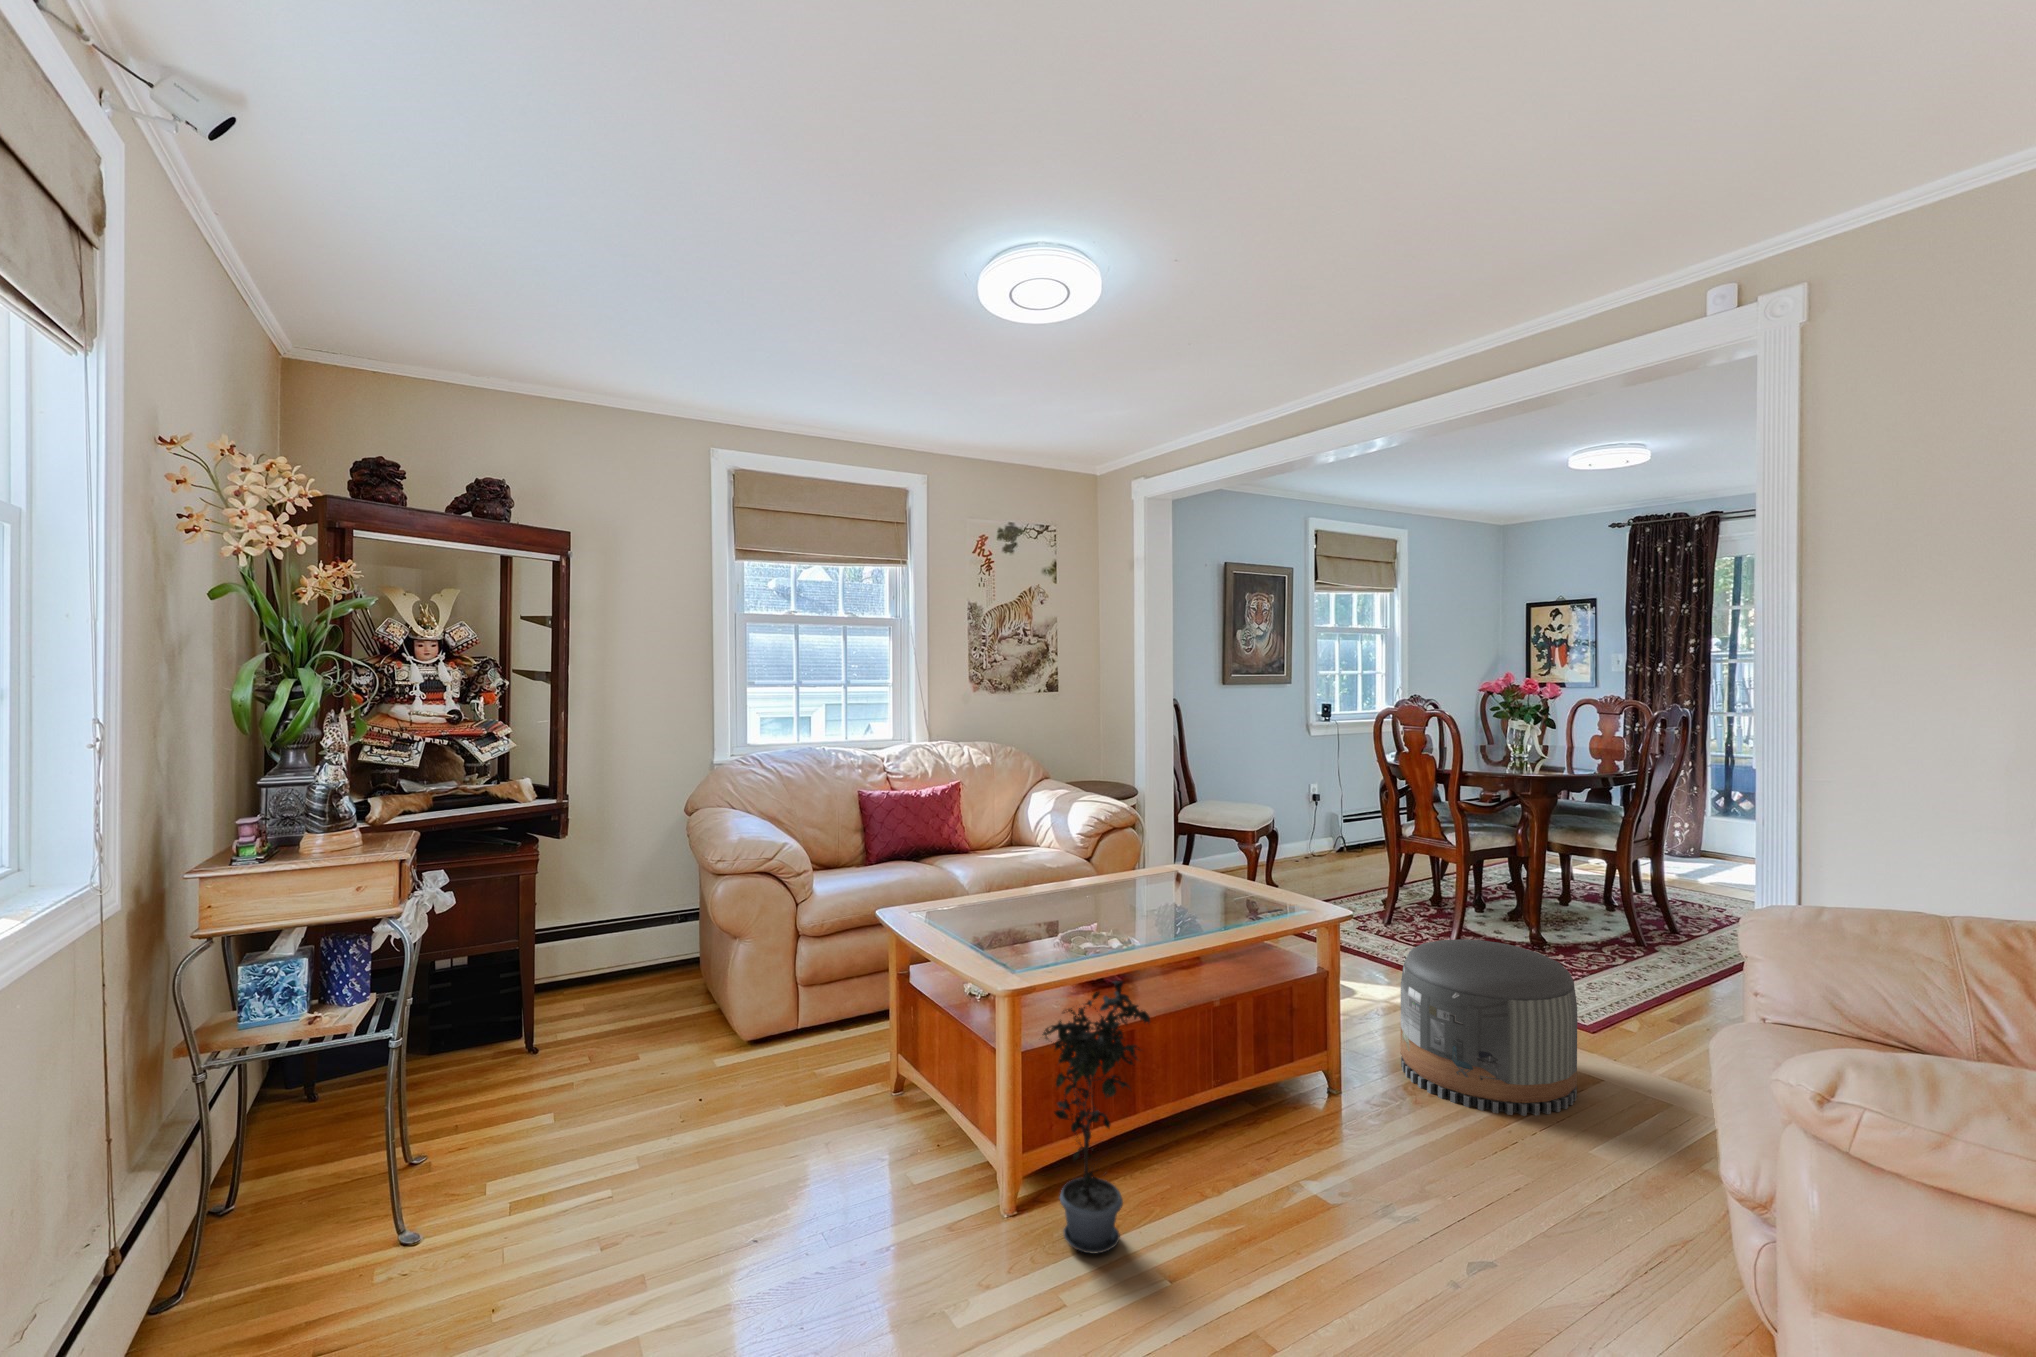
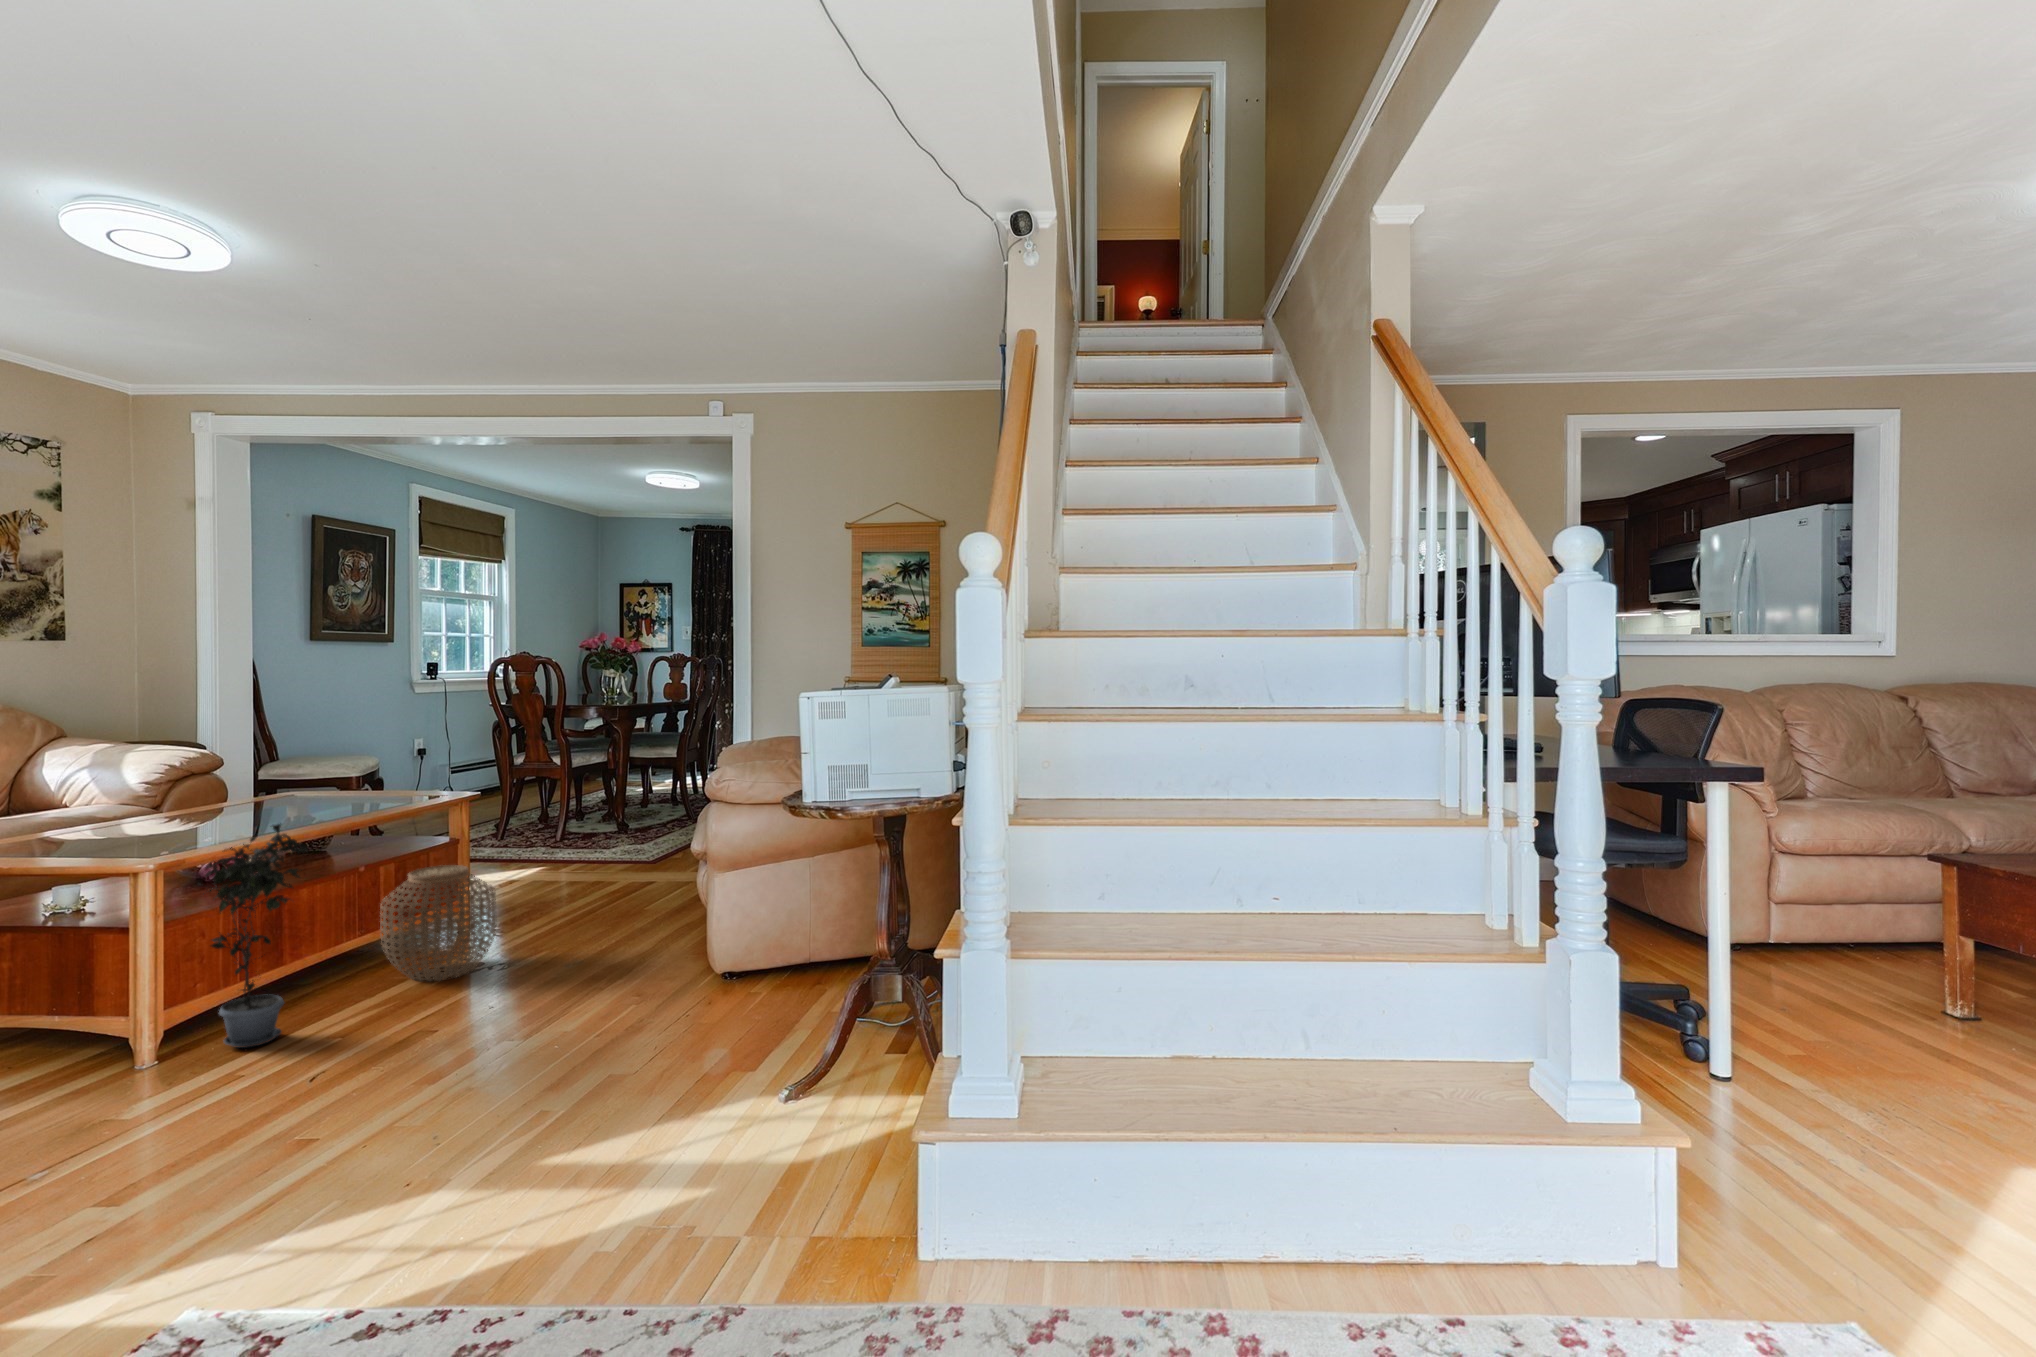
pouf: present [1400,939,1577,1116] -> none [513,806,640,917]
woven basket: none [1237,1032,1375,1202] -> present [380,865,496,981]

